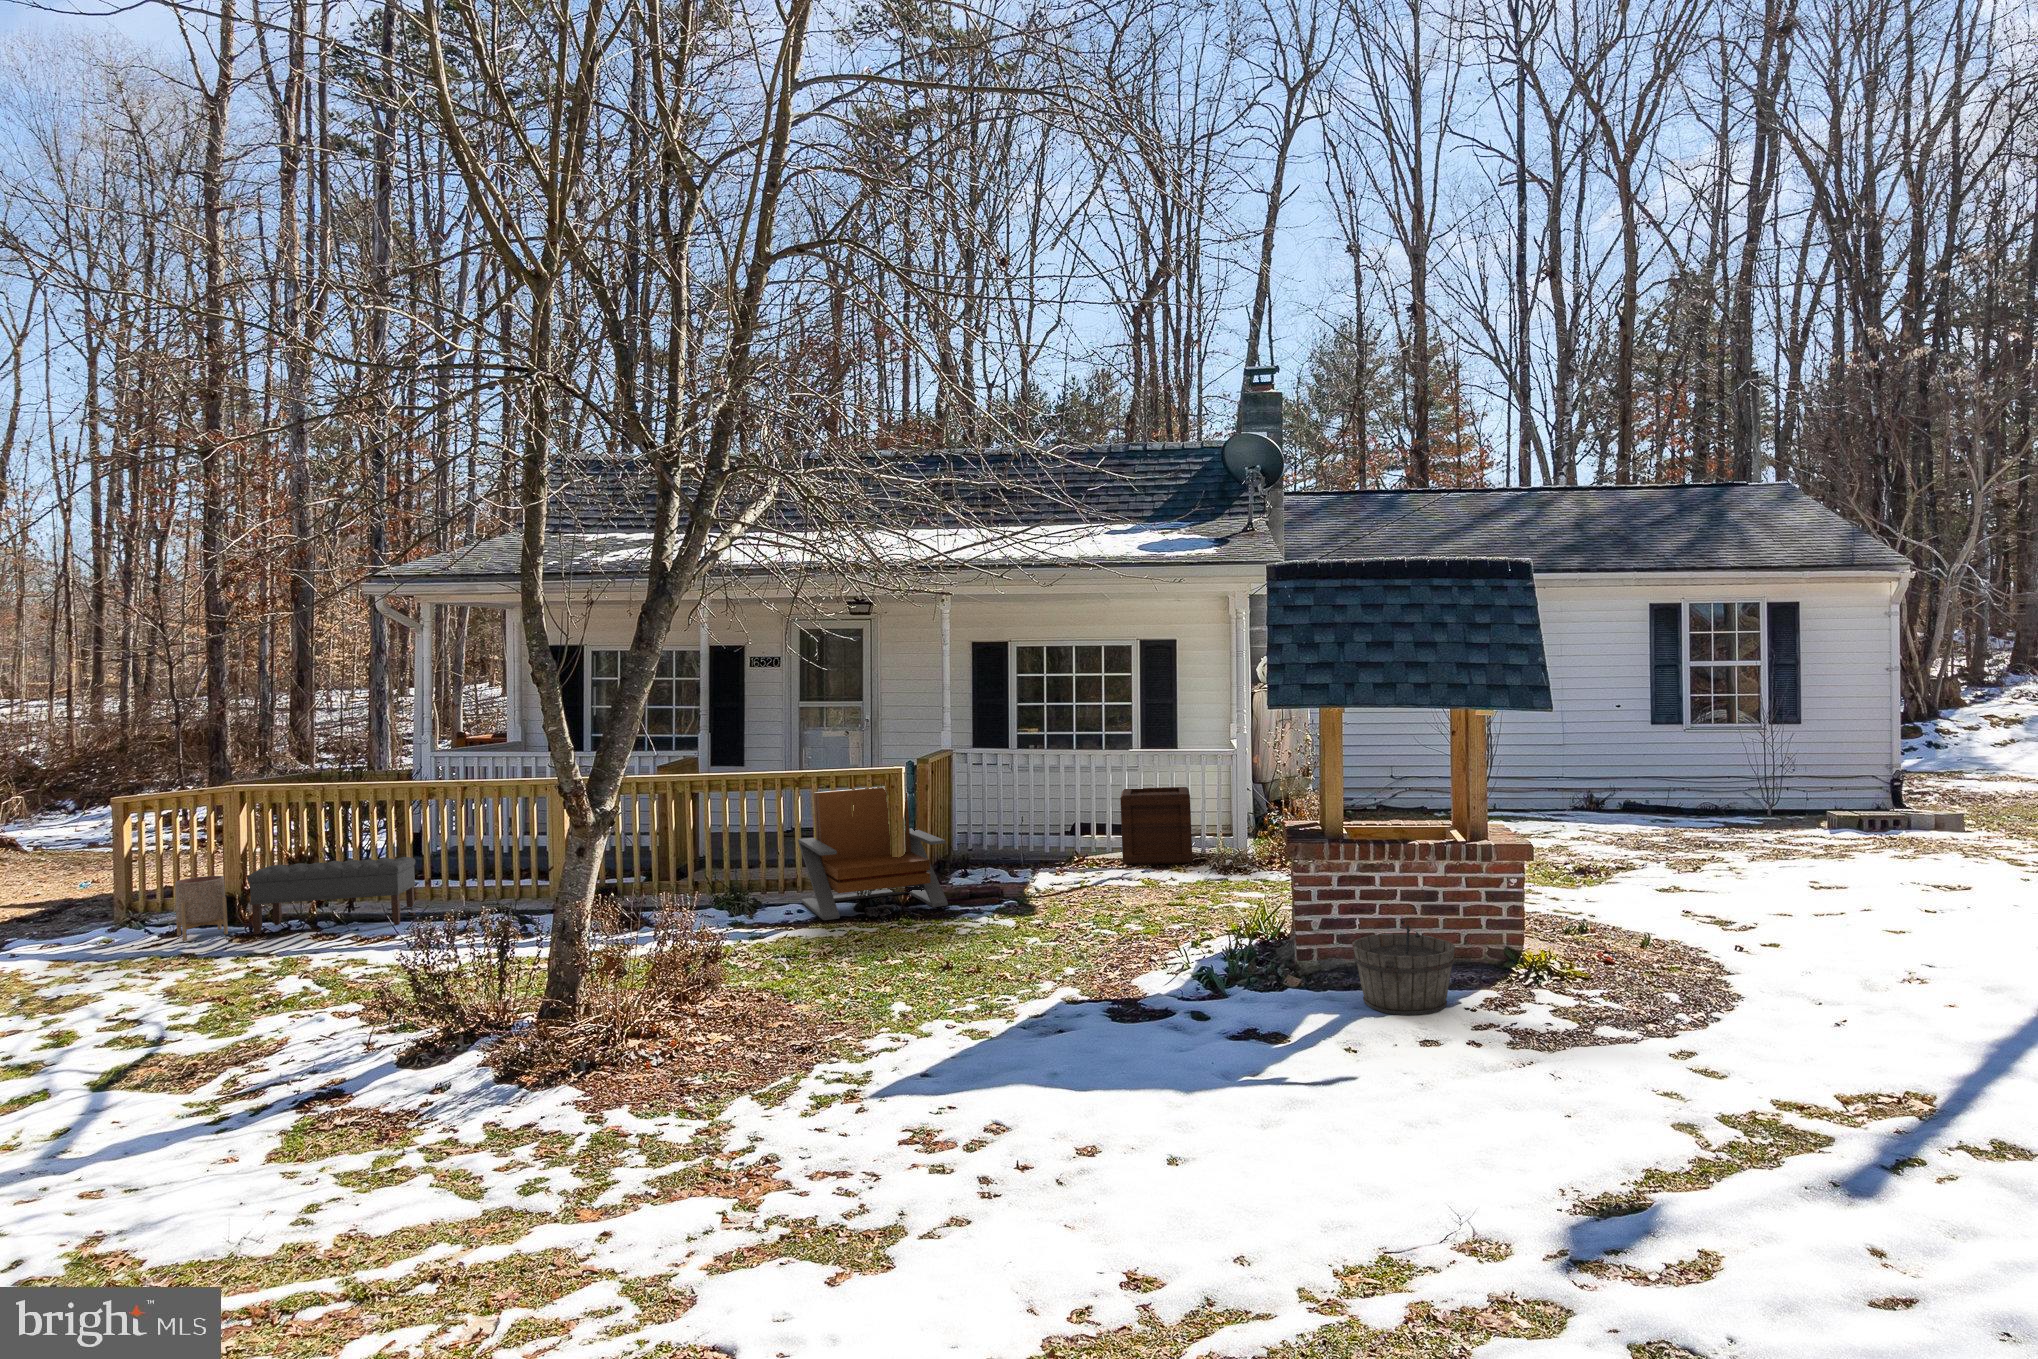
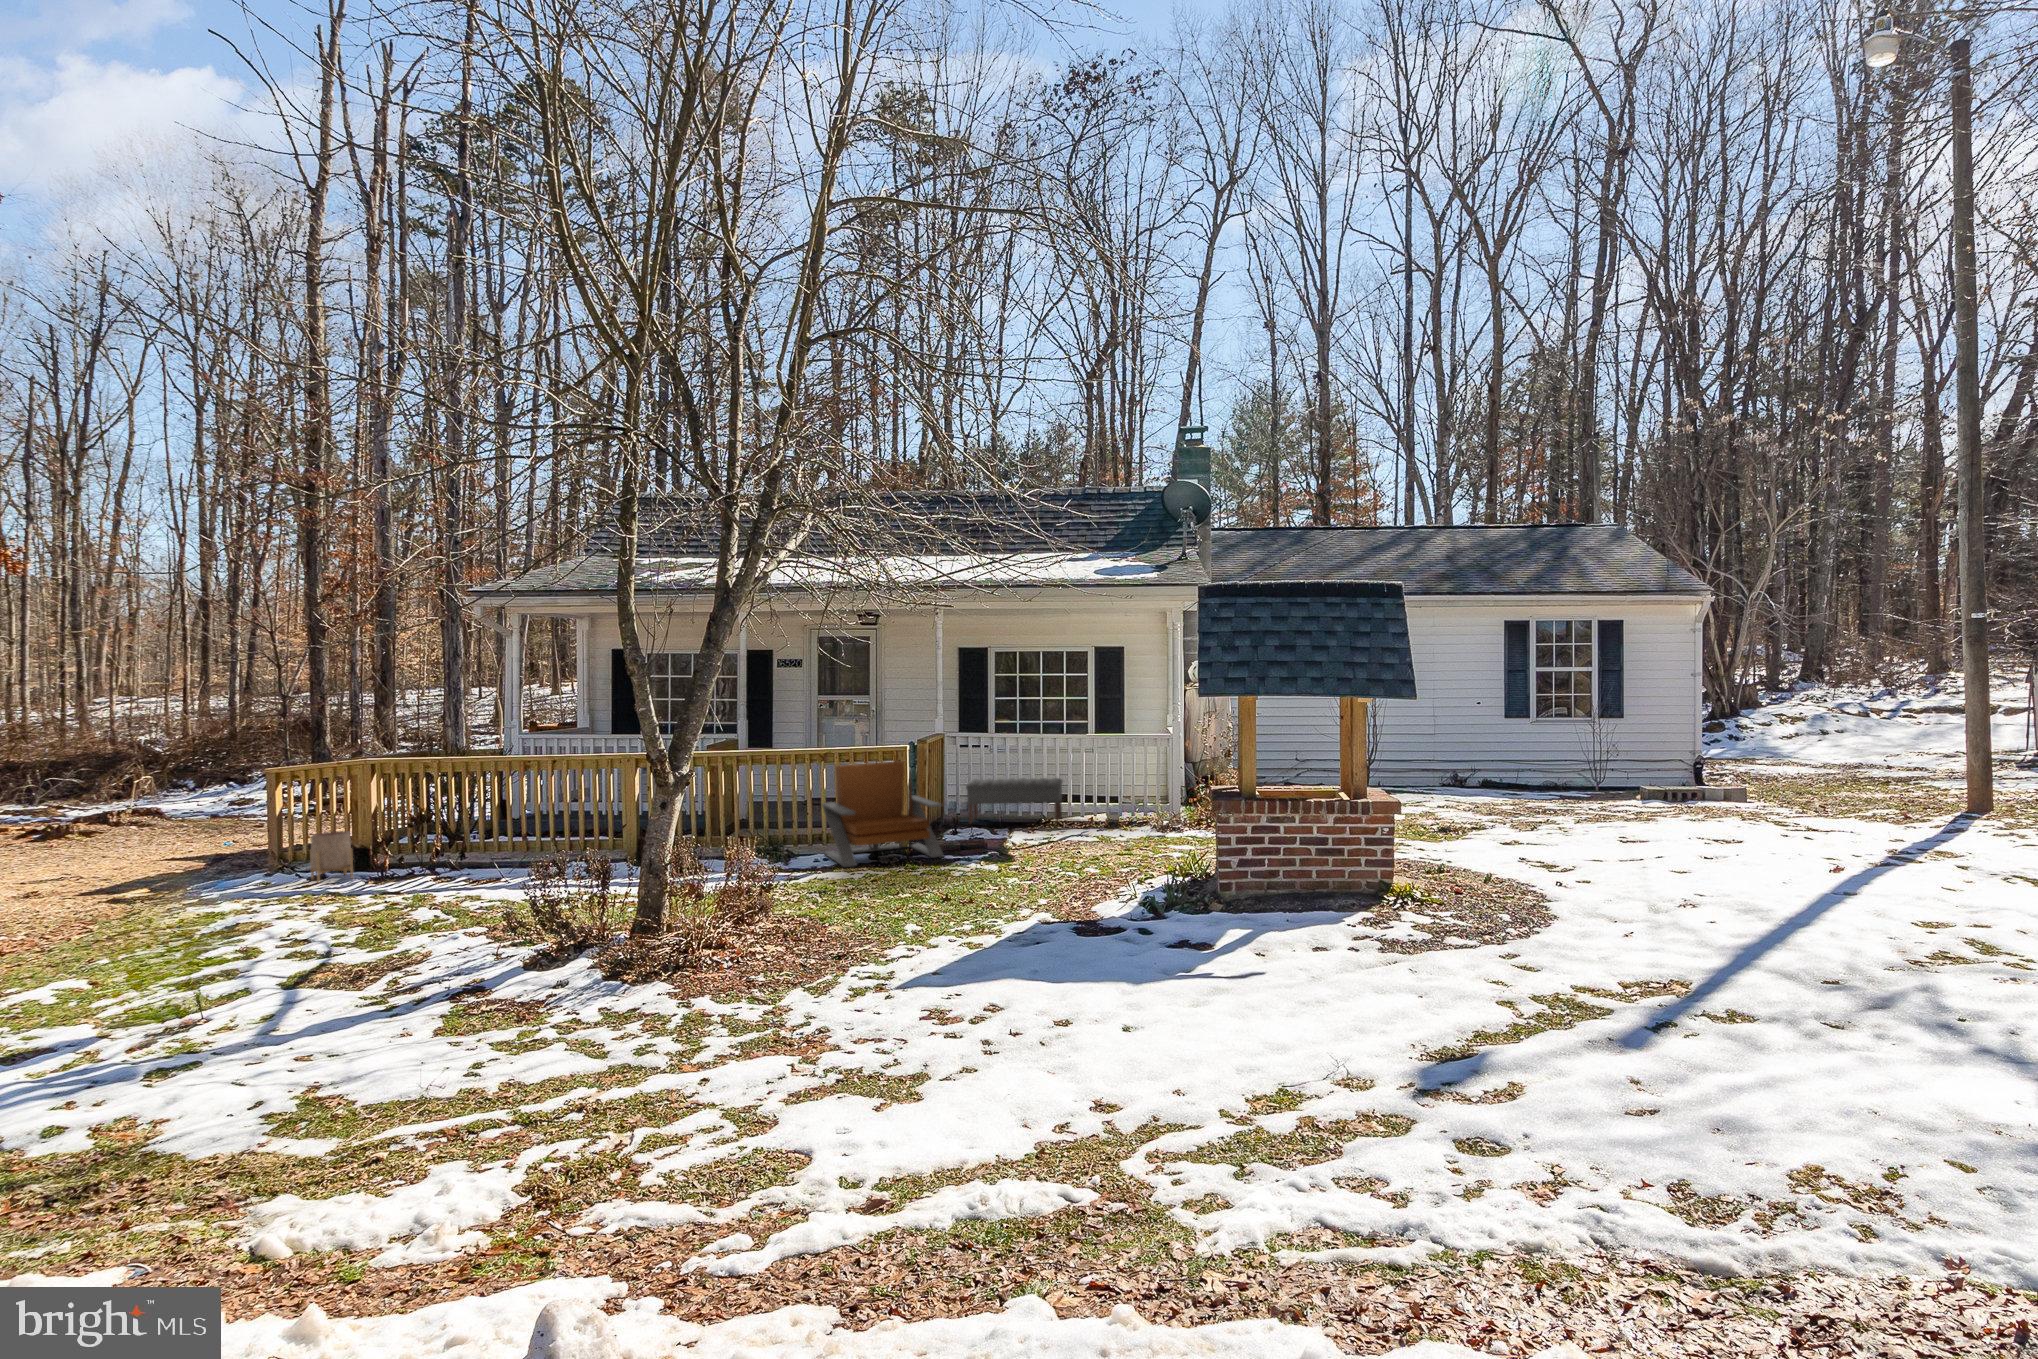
wooden crate: present [1120,787,1192,864] -> none [1081,764,1139,826]
bench: present [247,857,416,935] -> present [966,778,1062,824]
wooden bucket: present [1352,921,1455,1015] -> none [1263,861,1341,932]

